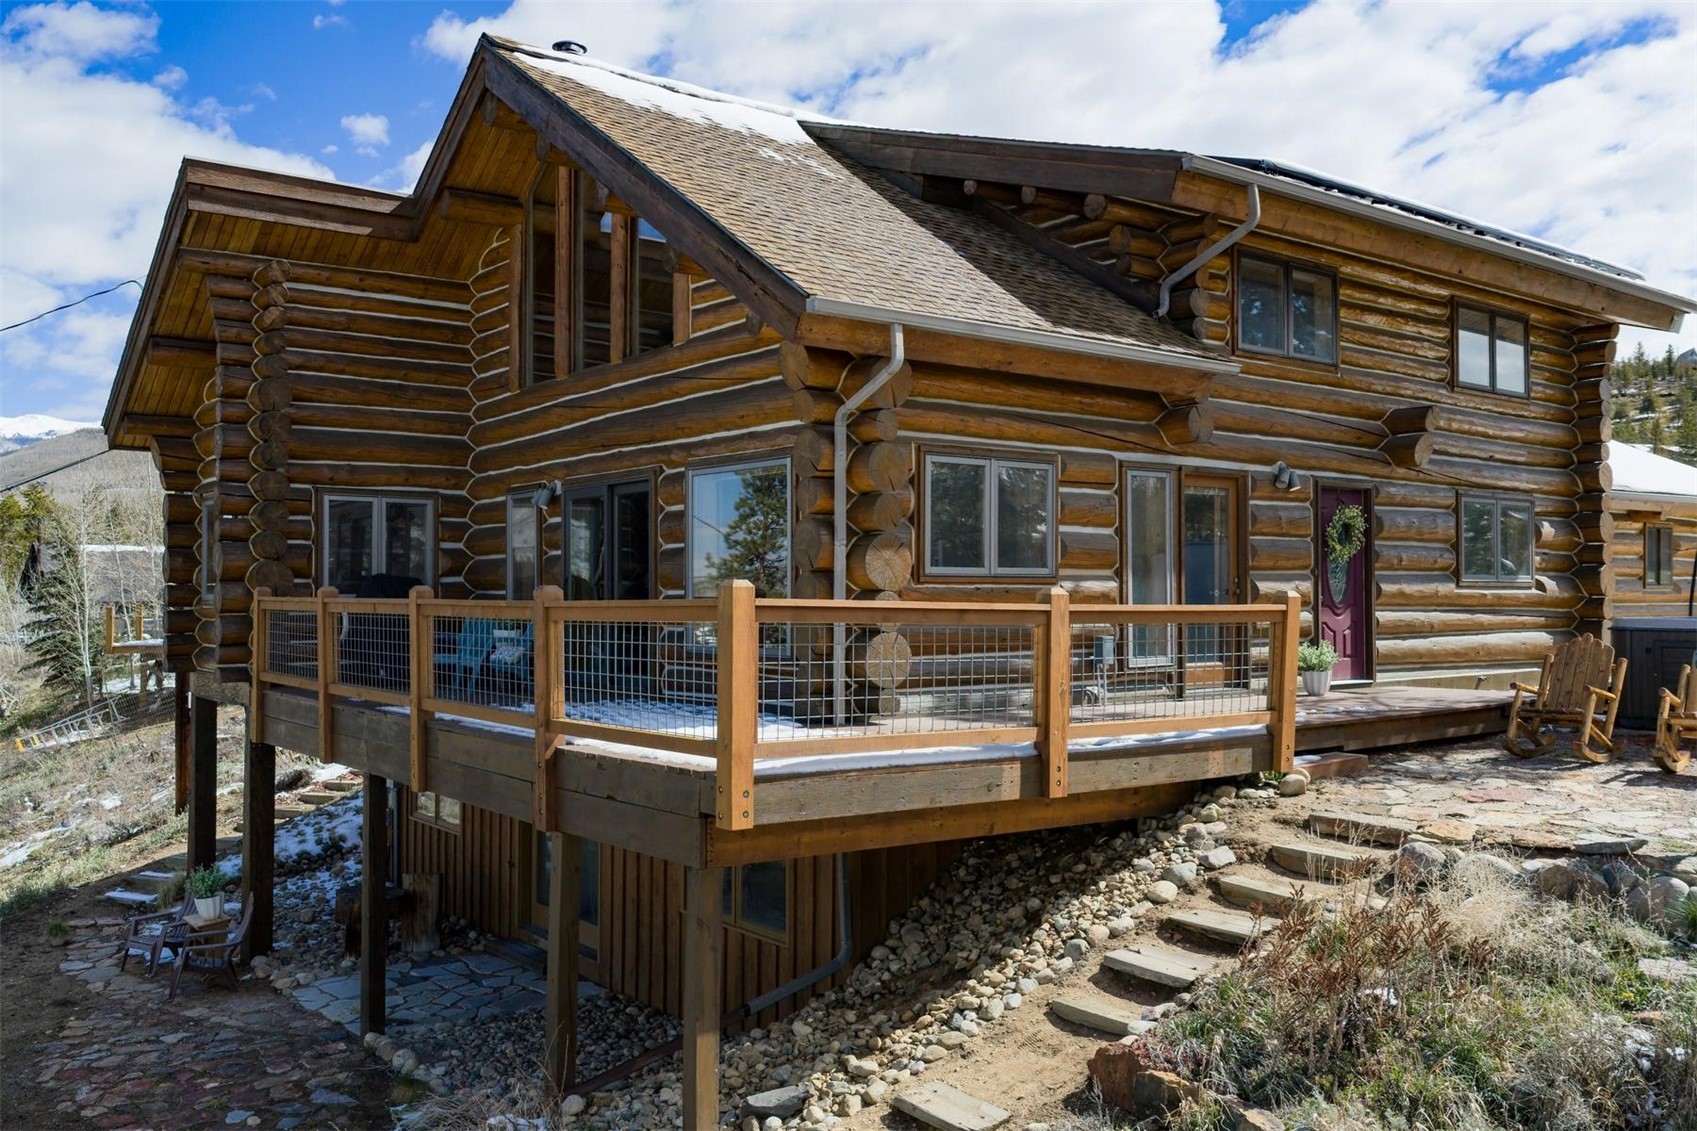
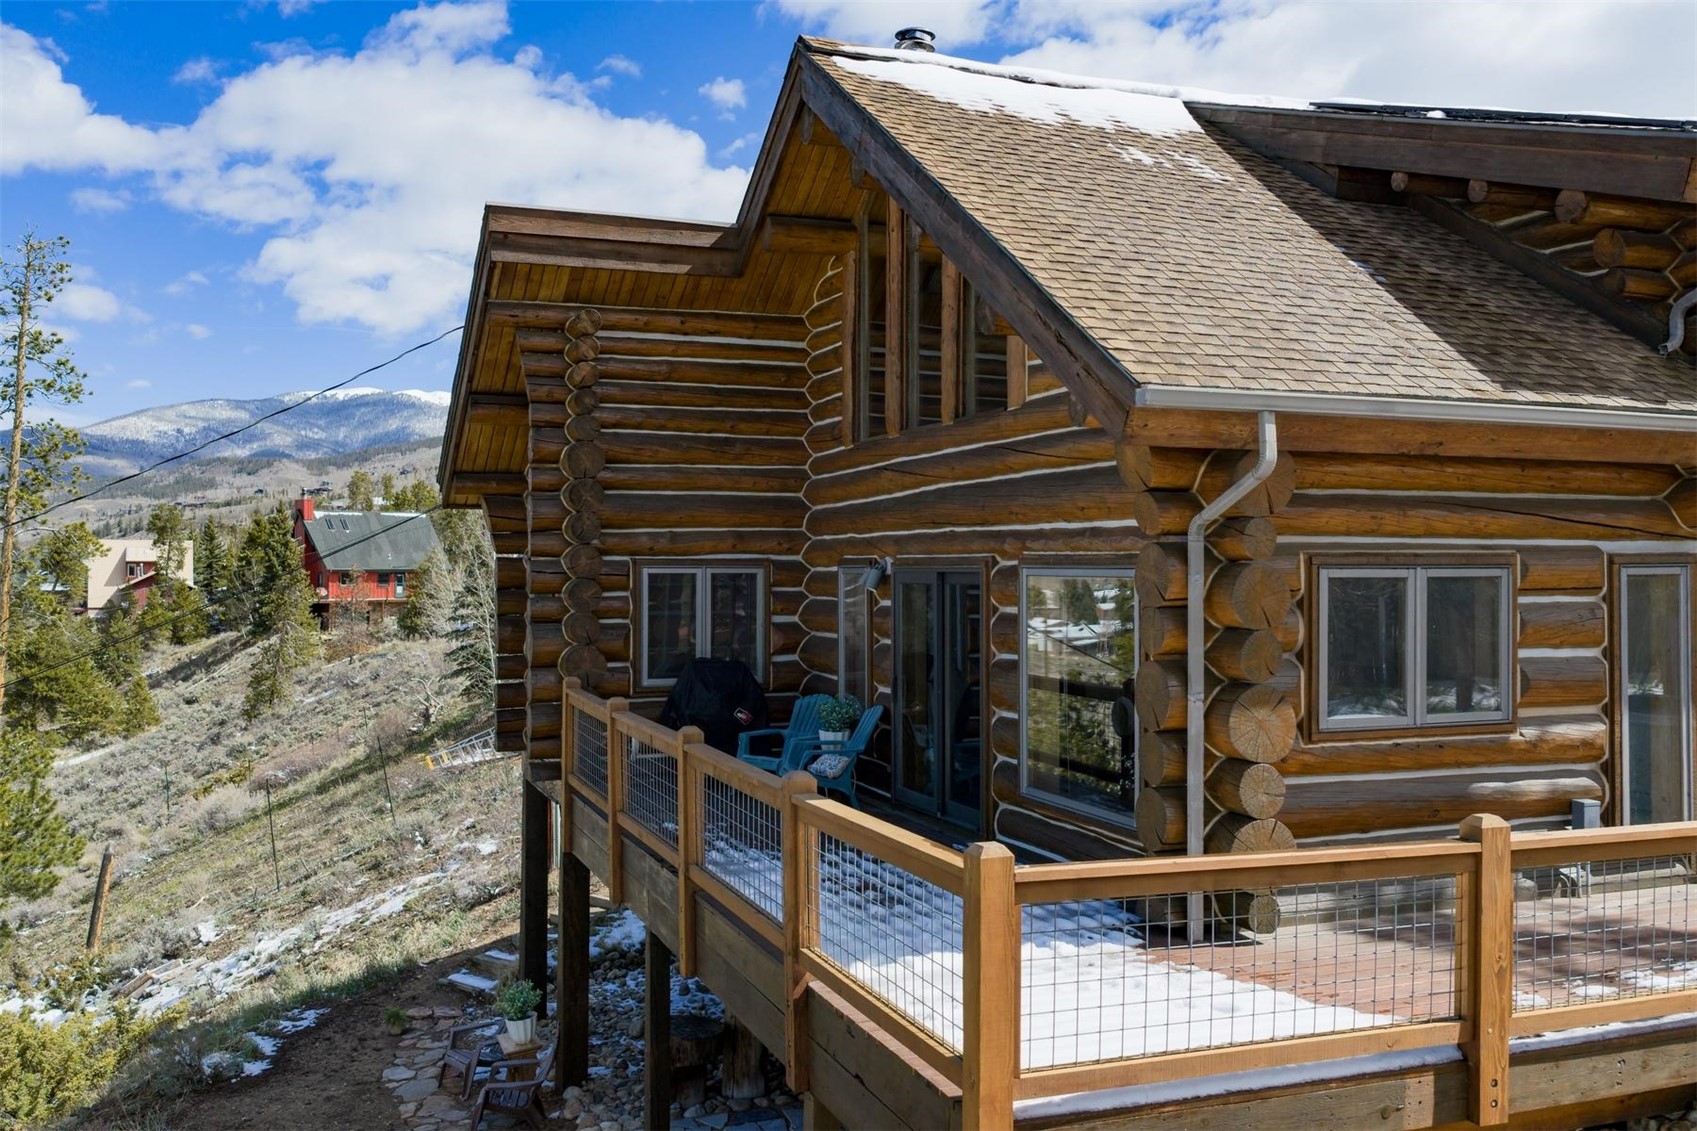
watering can: present [44,967,74,1005] -> none [371,1071,399,1112]

